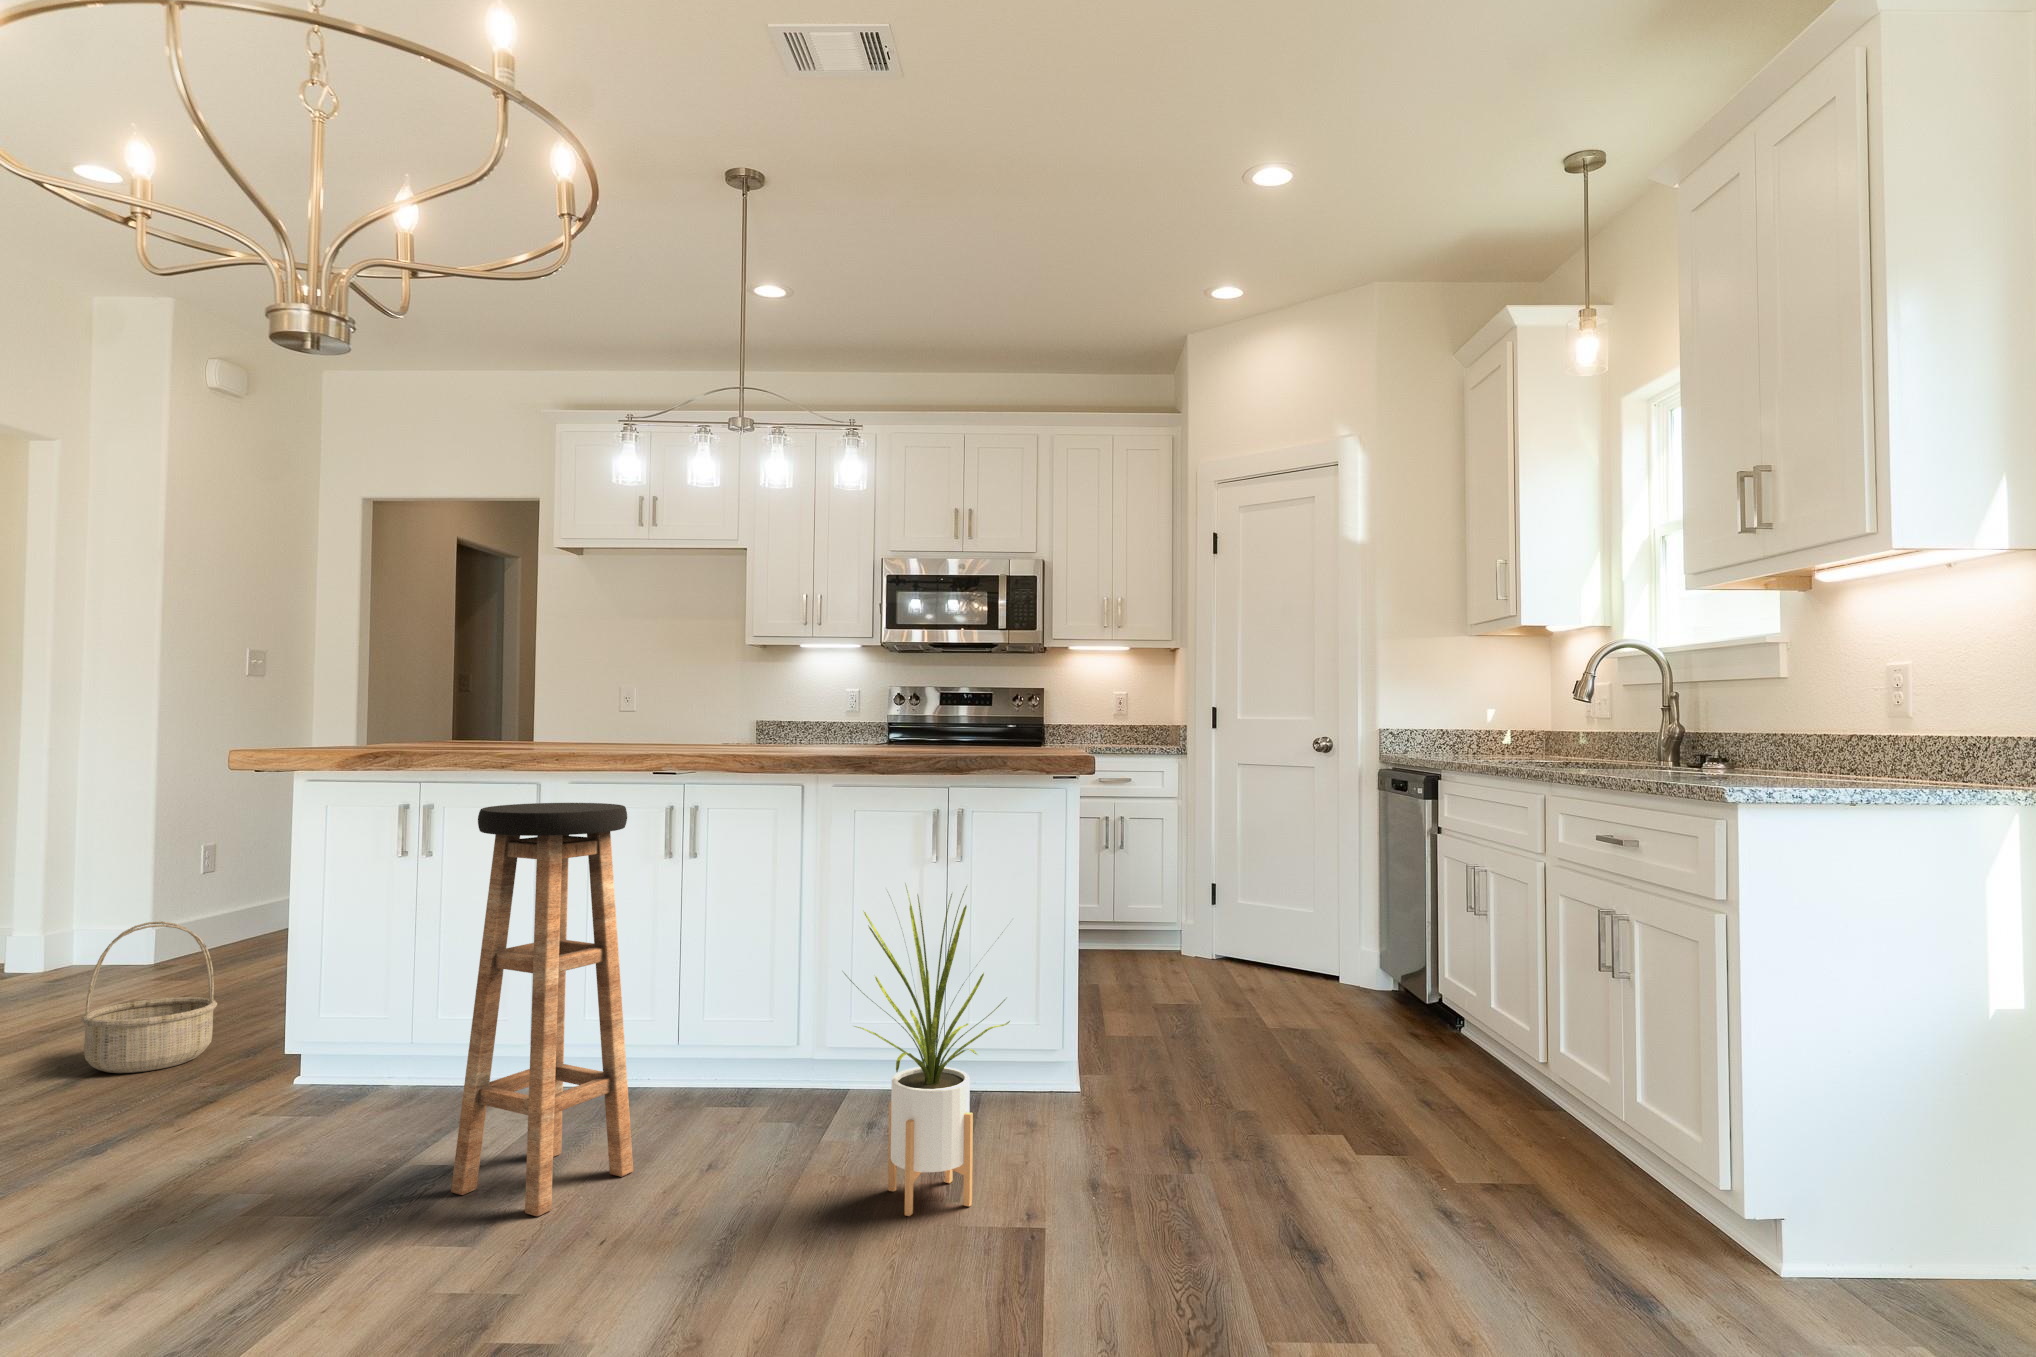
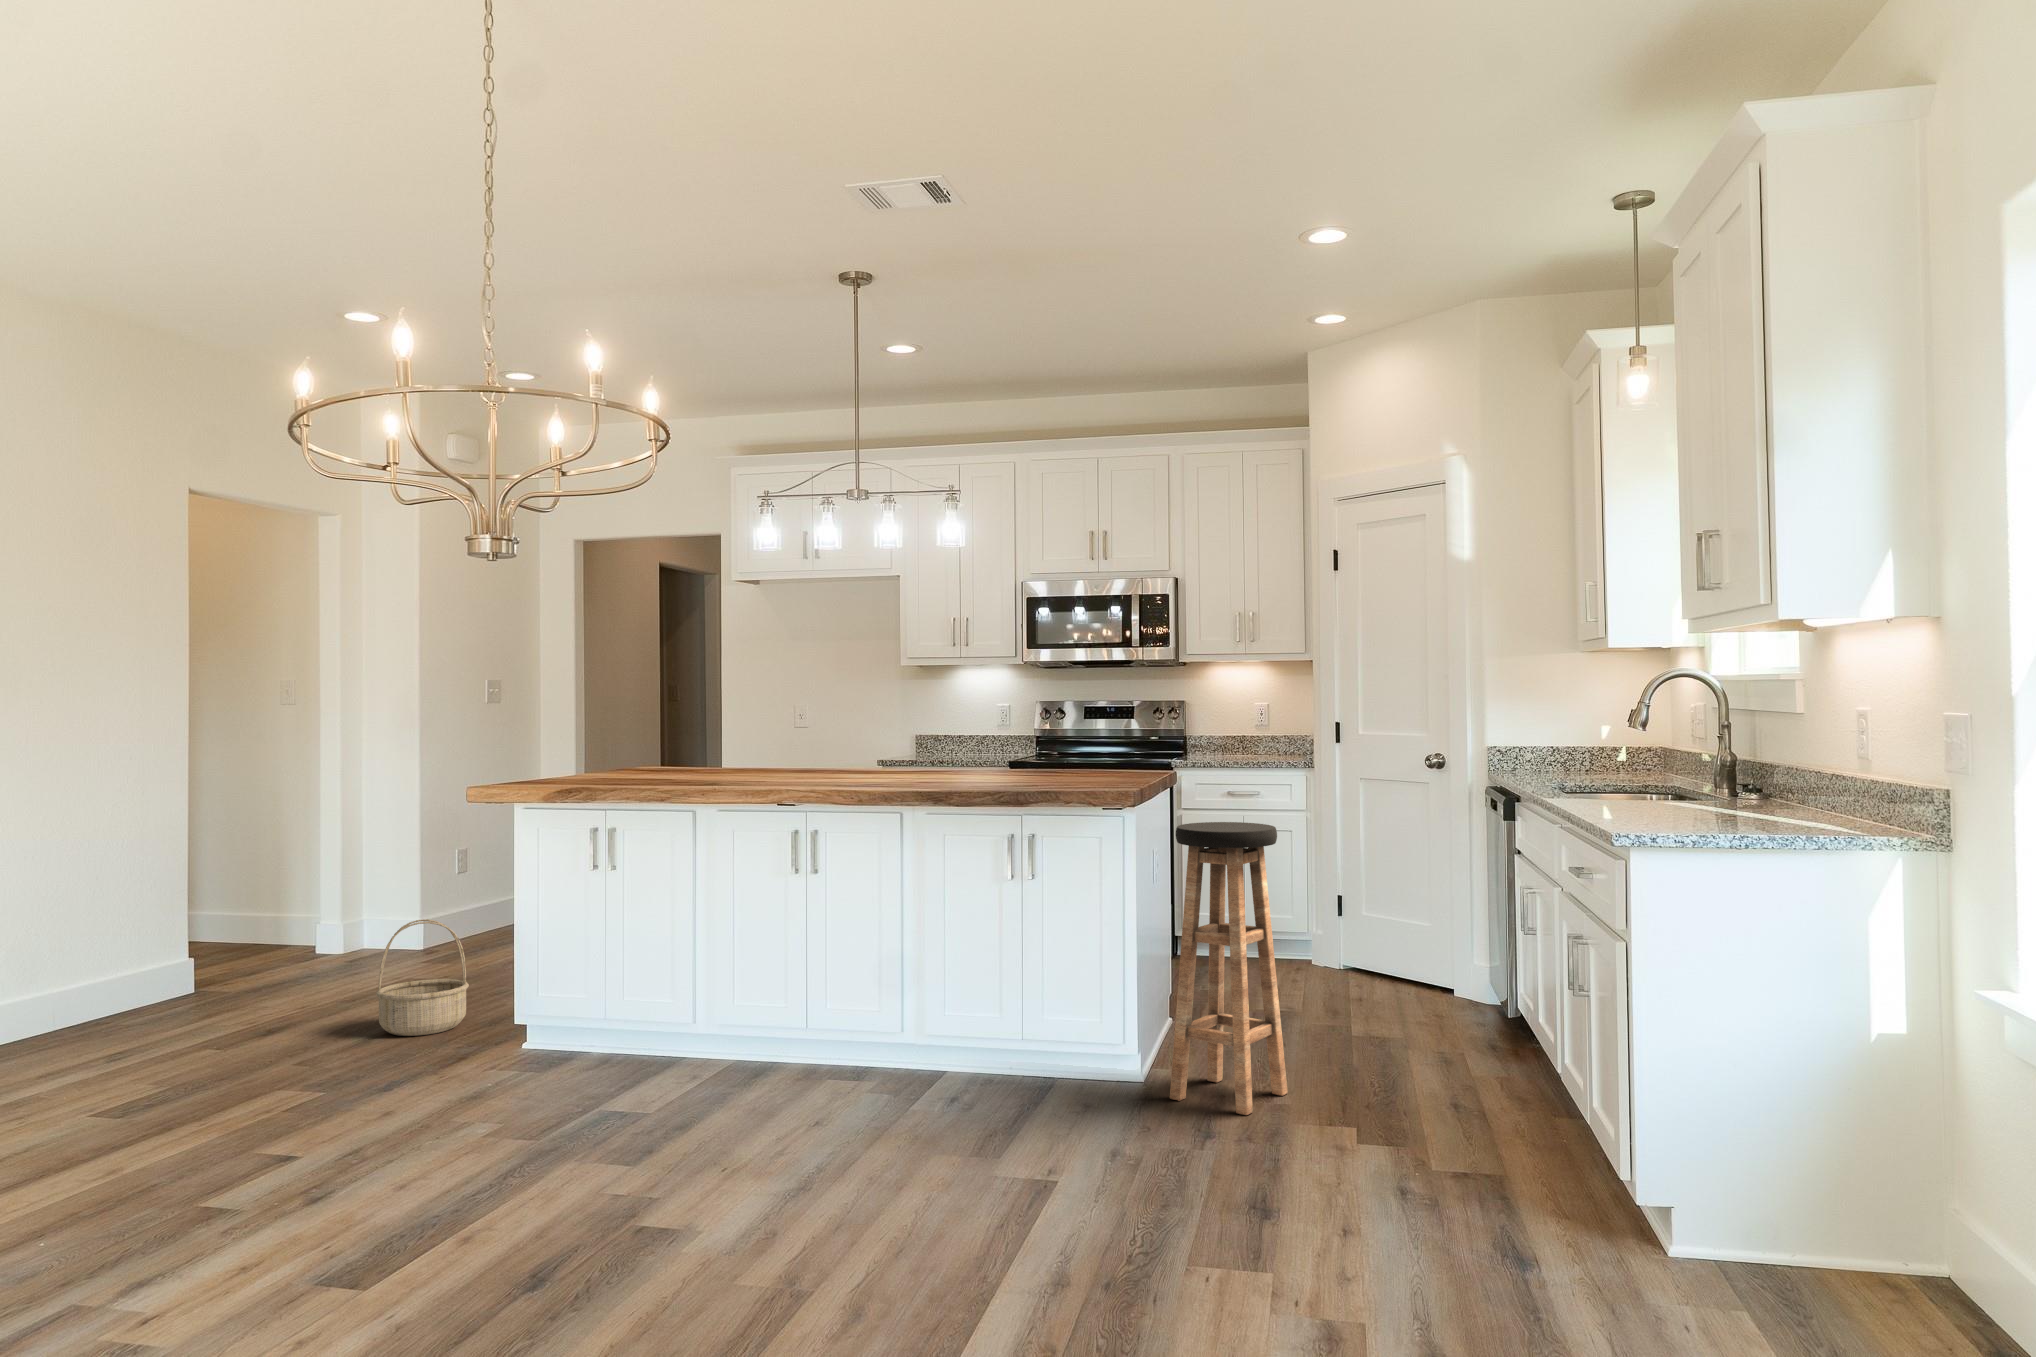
bar stool: present [451,803,633,1216] -> present [1170,822,1288,1115]
house plant: present [843,884,1010,1216] -> none [901,901,1043,1164]

